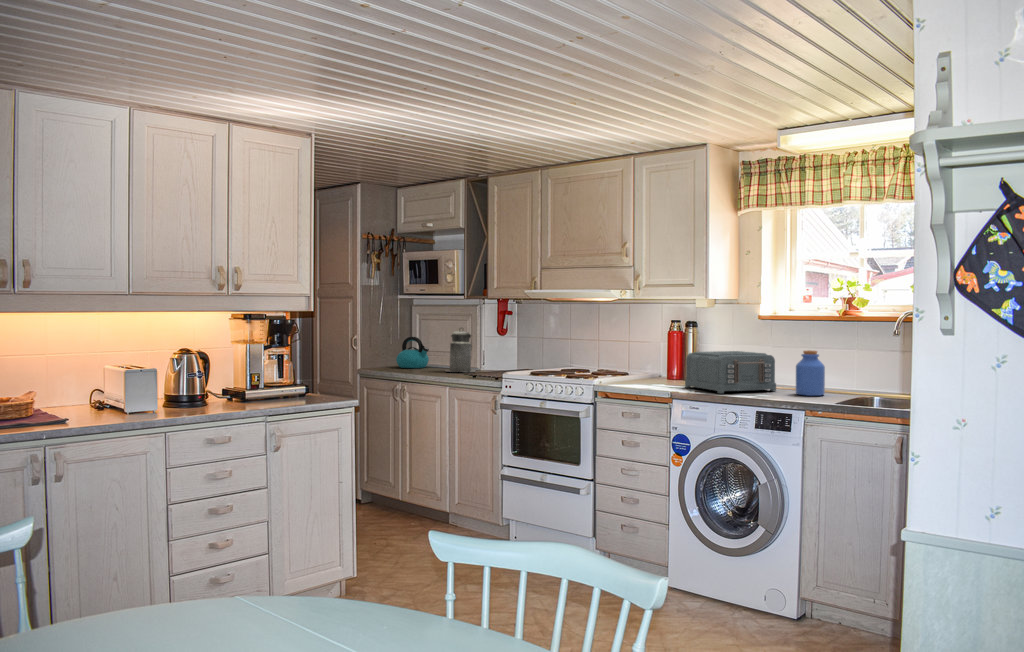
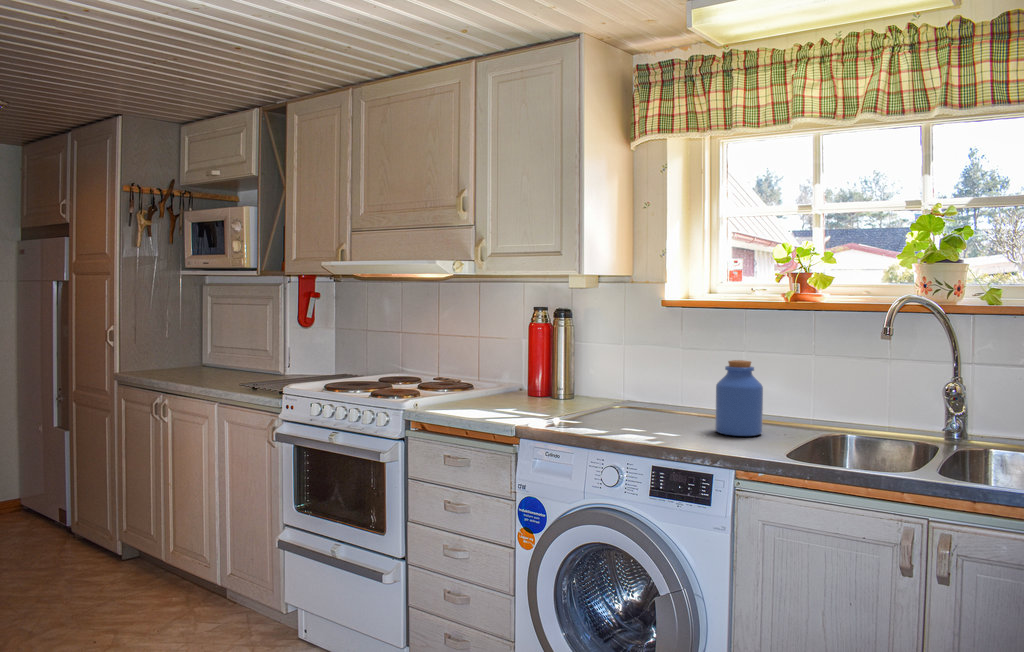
canister: present [447,328,475,372] -> none [219,317,266,382]
kettle: present [396,337,429,368] -> none [164,329,212,373]
toaster: present [685,351,776,393] -> none [544,357,684,431]

